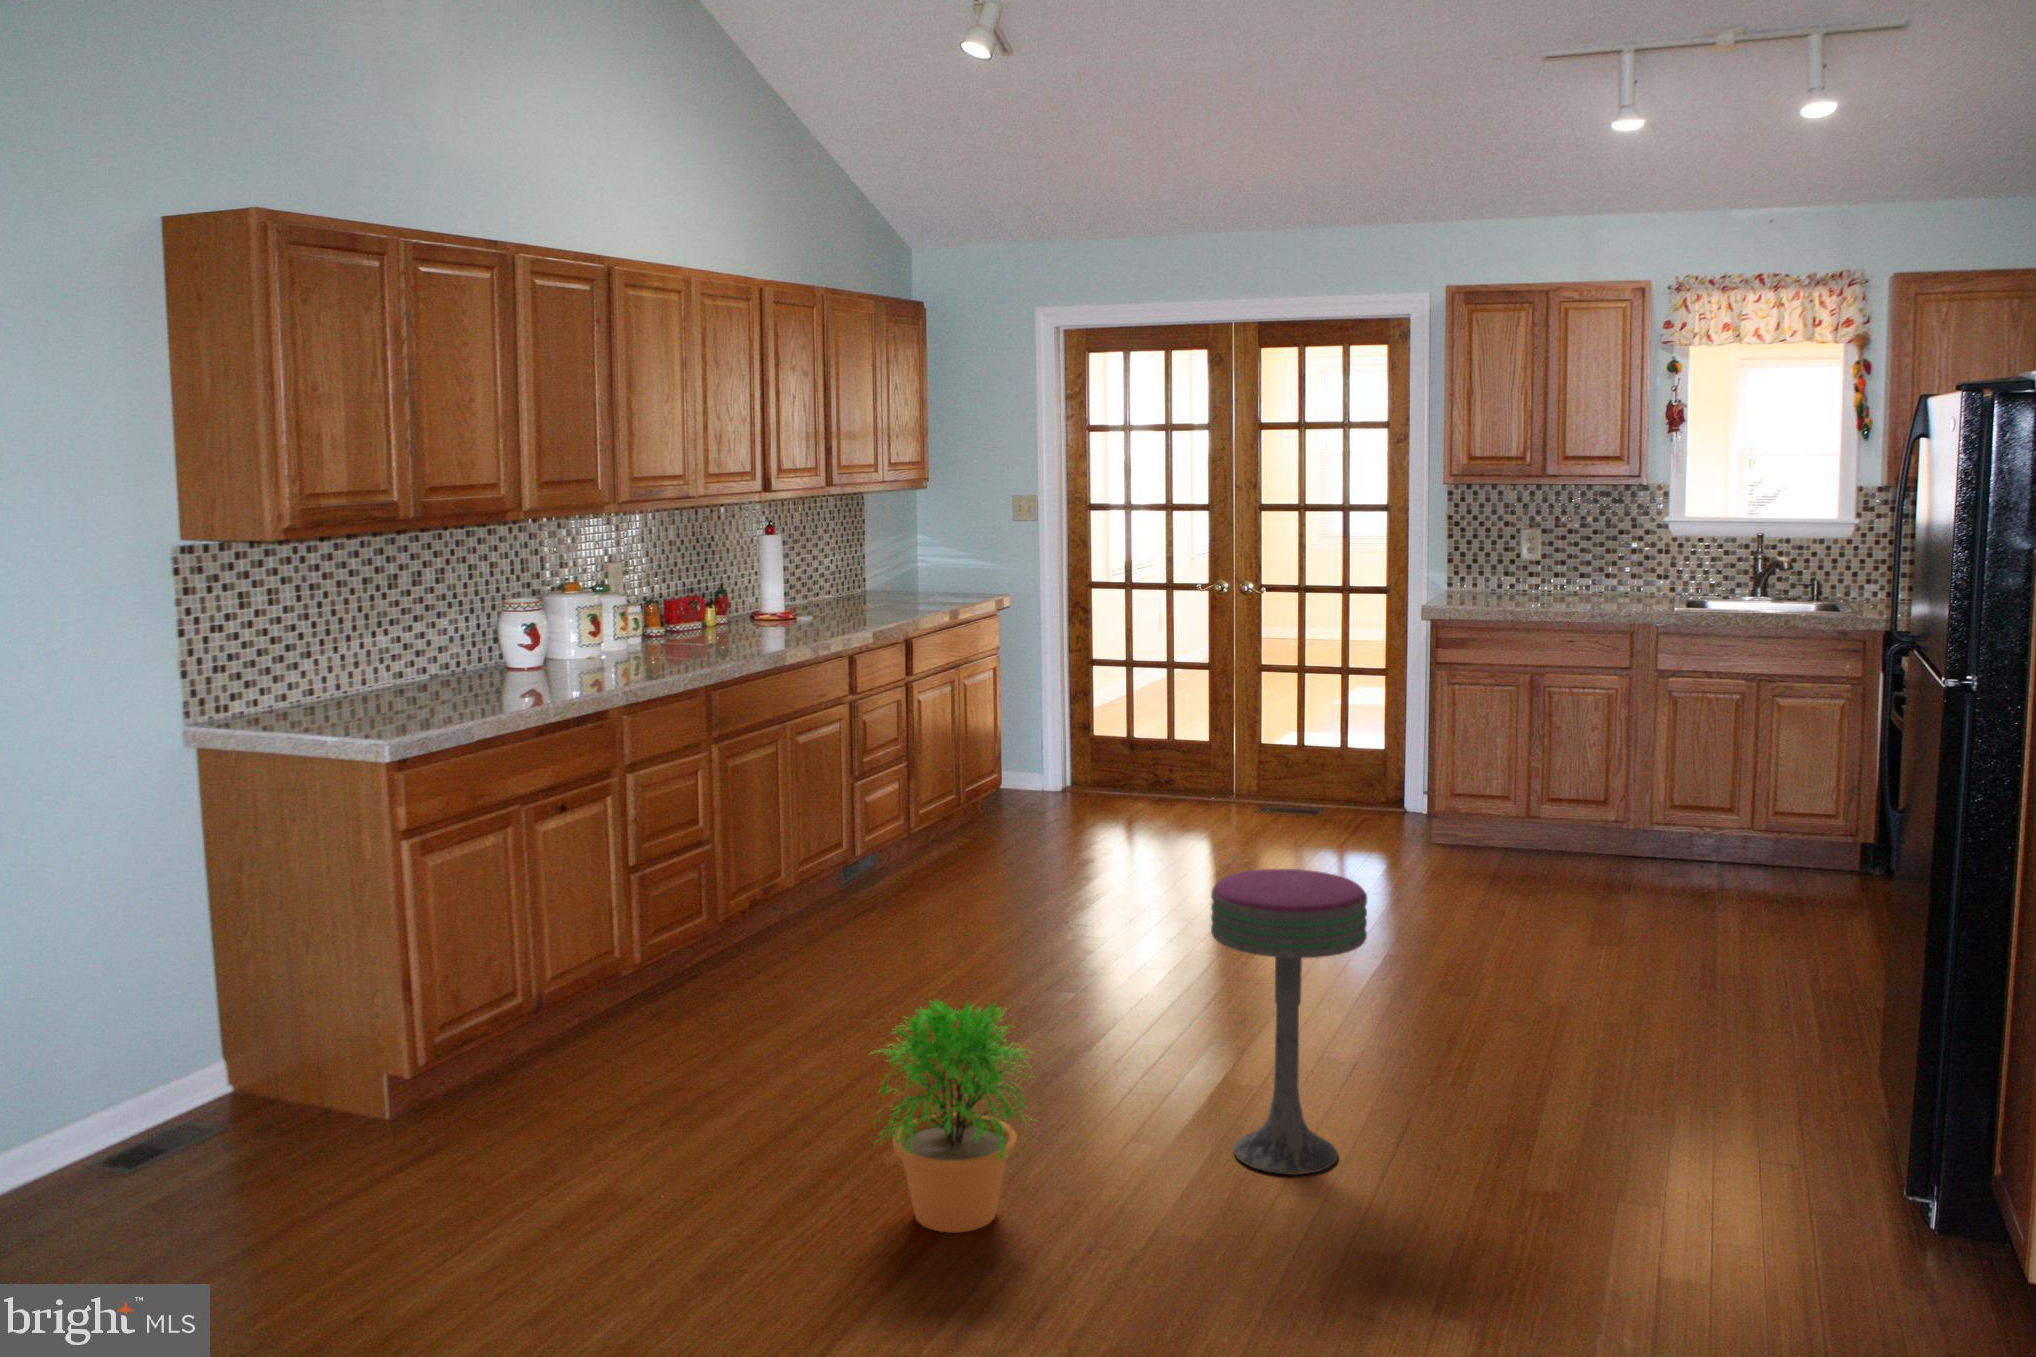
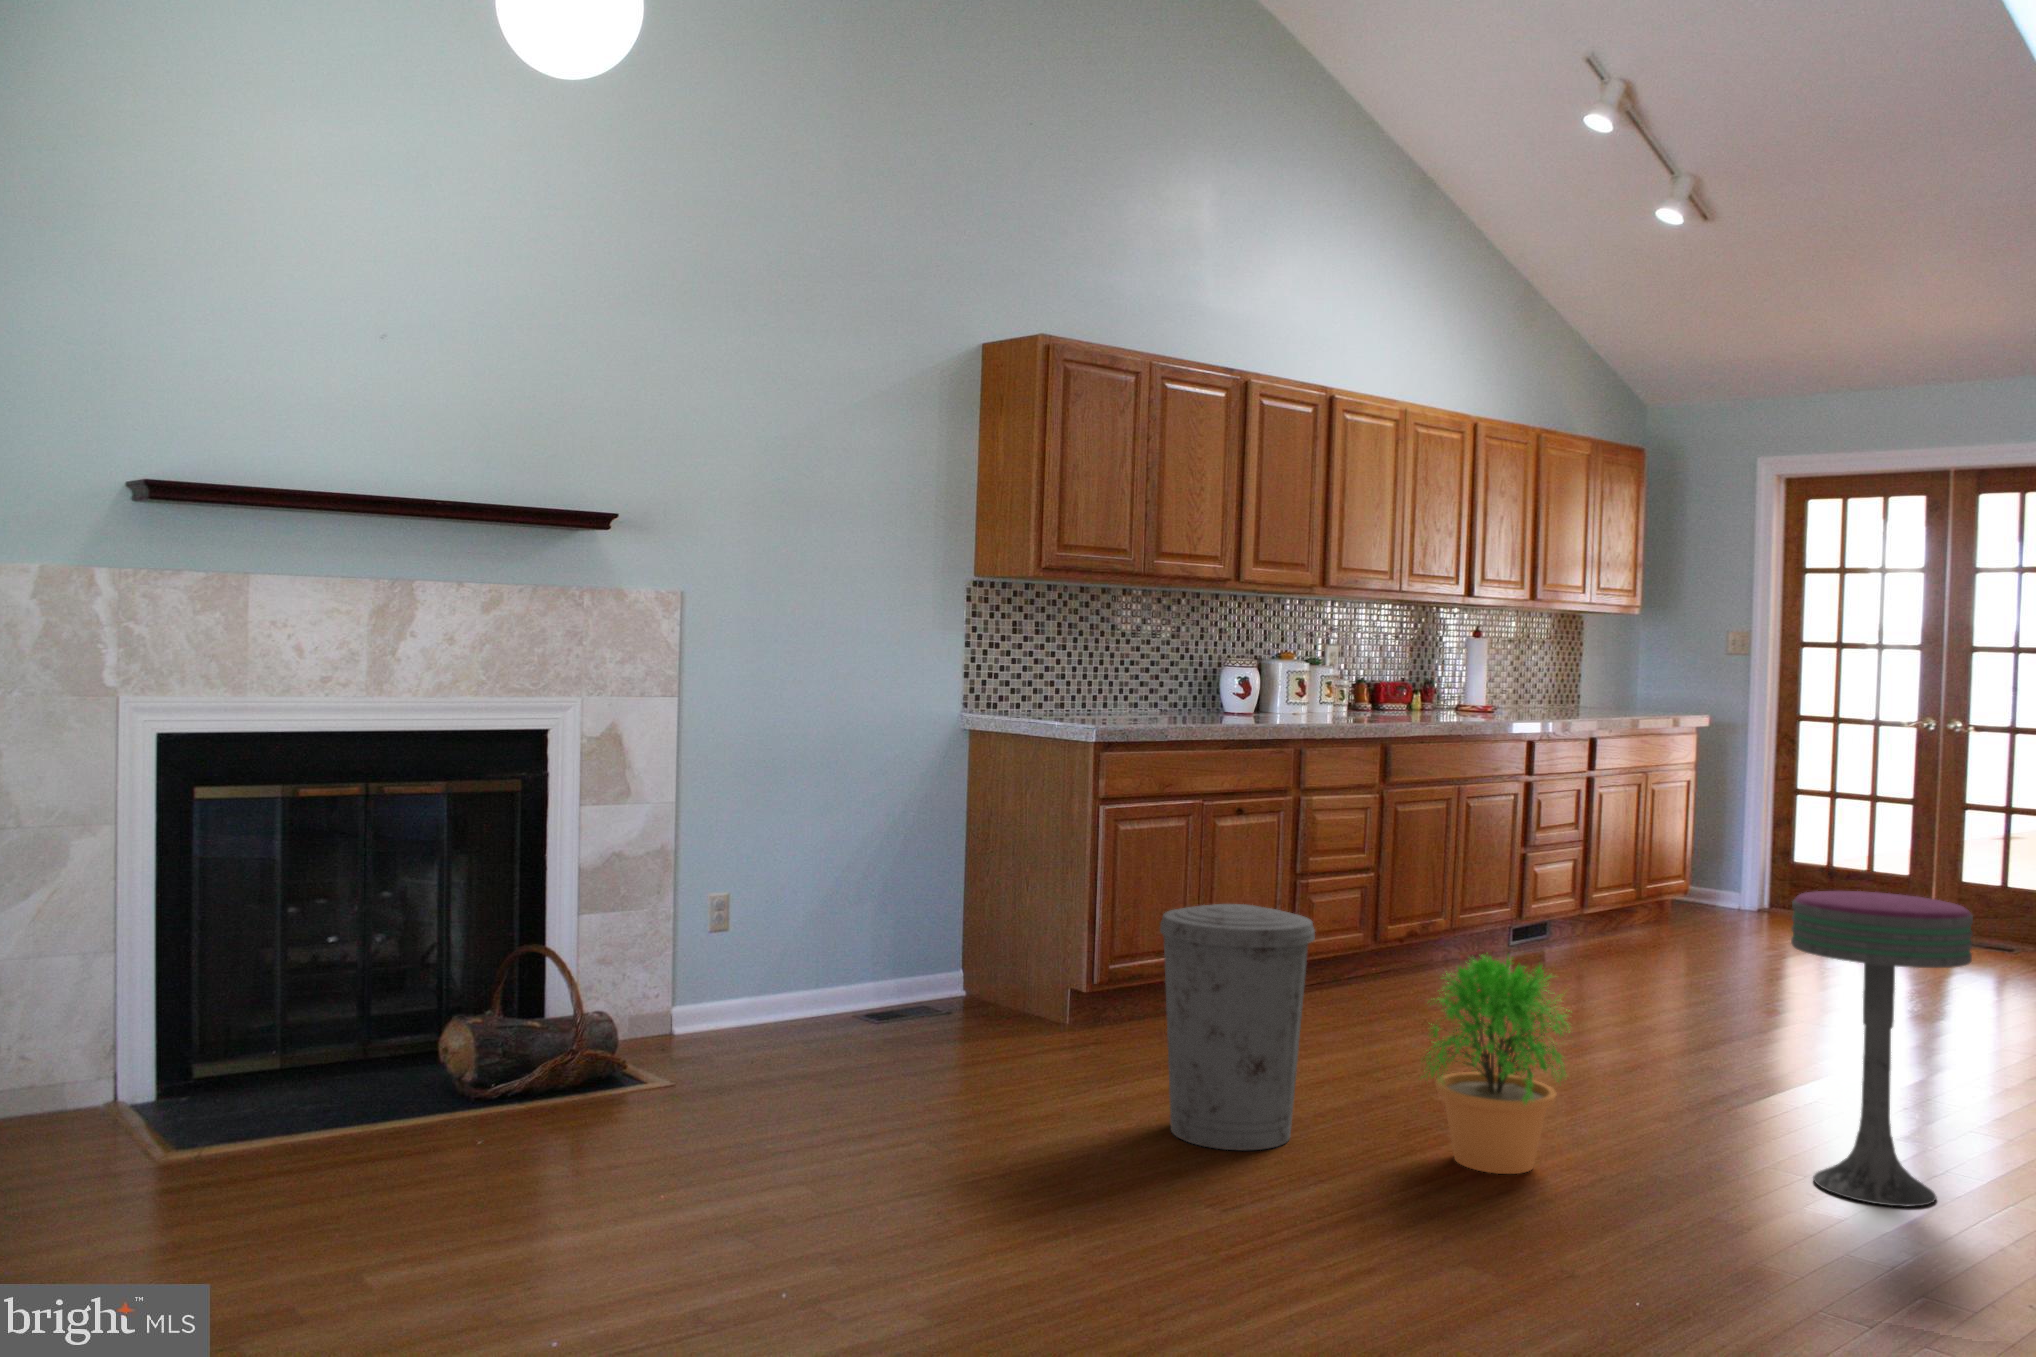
trash can: none [566,977,752,1280] -> present [1160,904,1315,1150]

